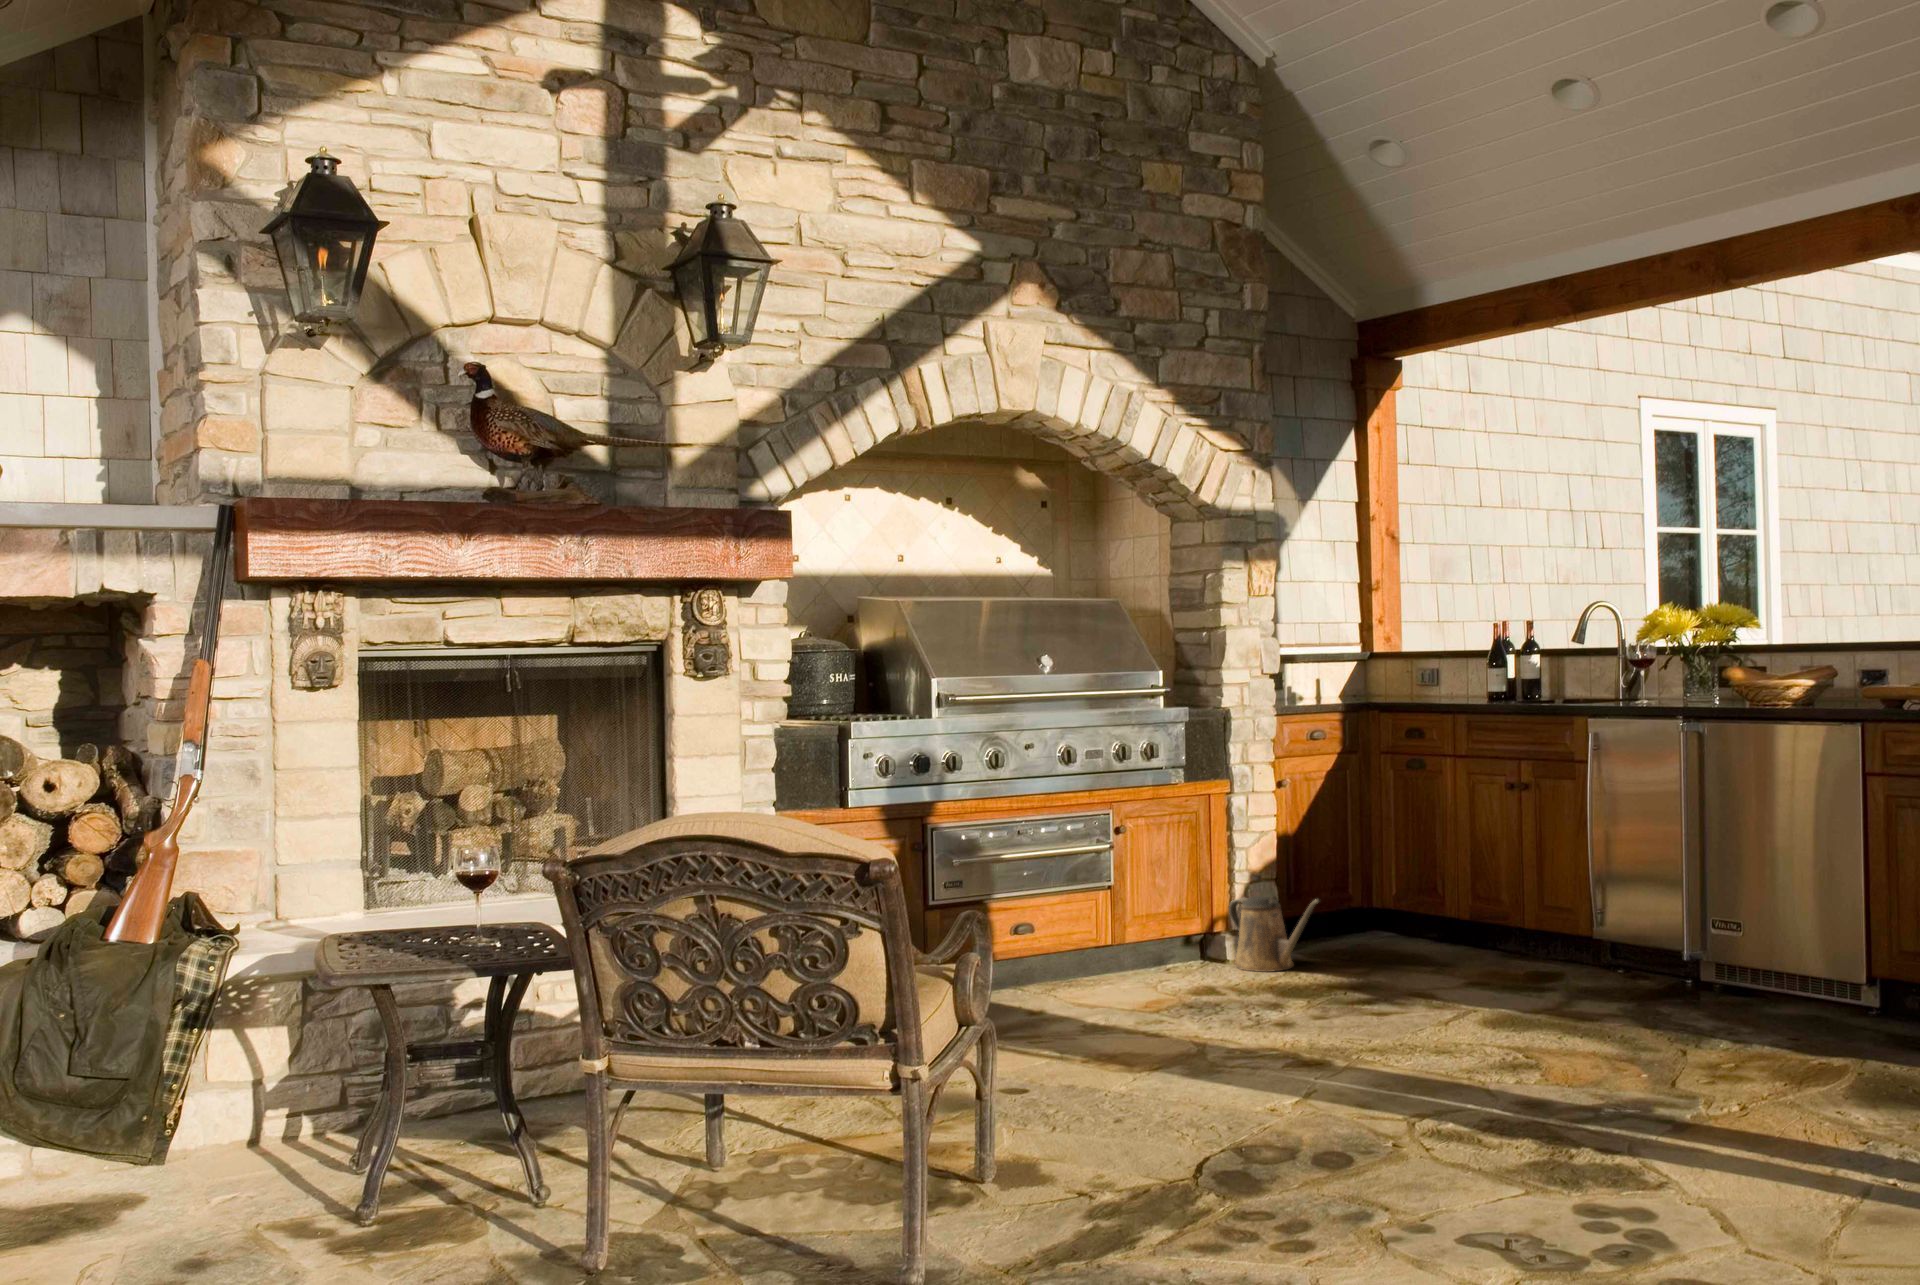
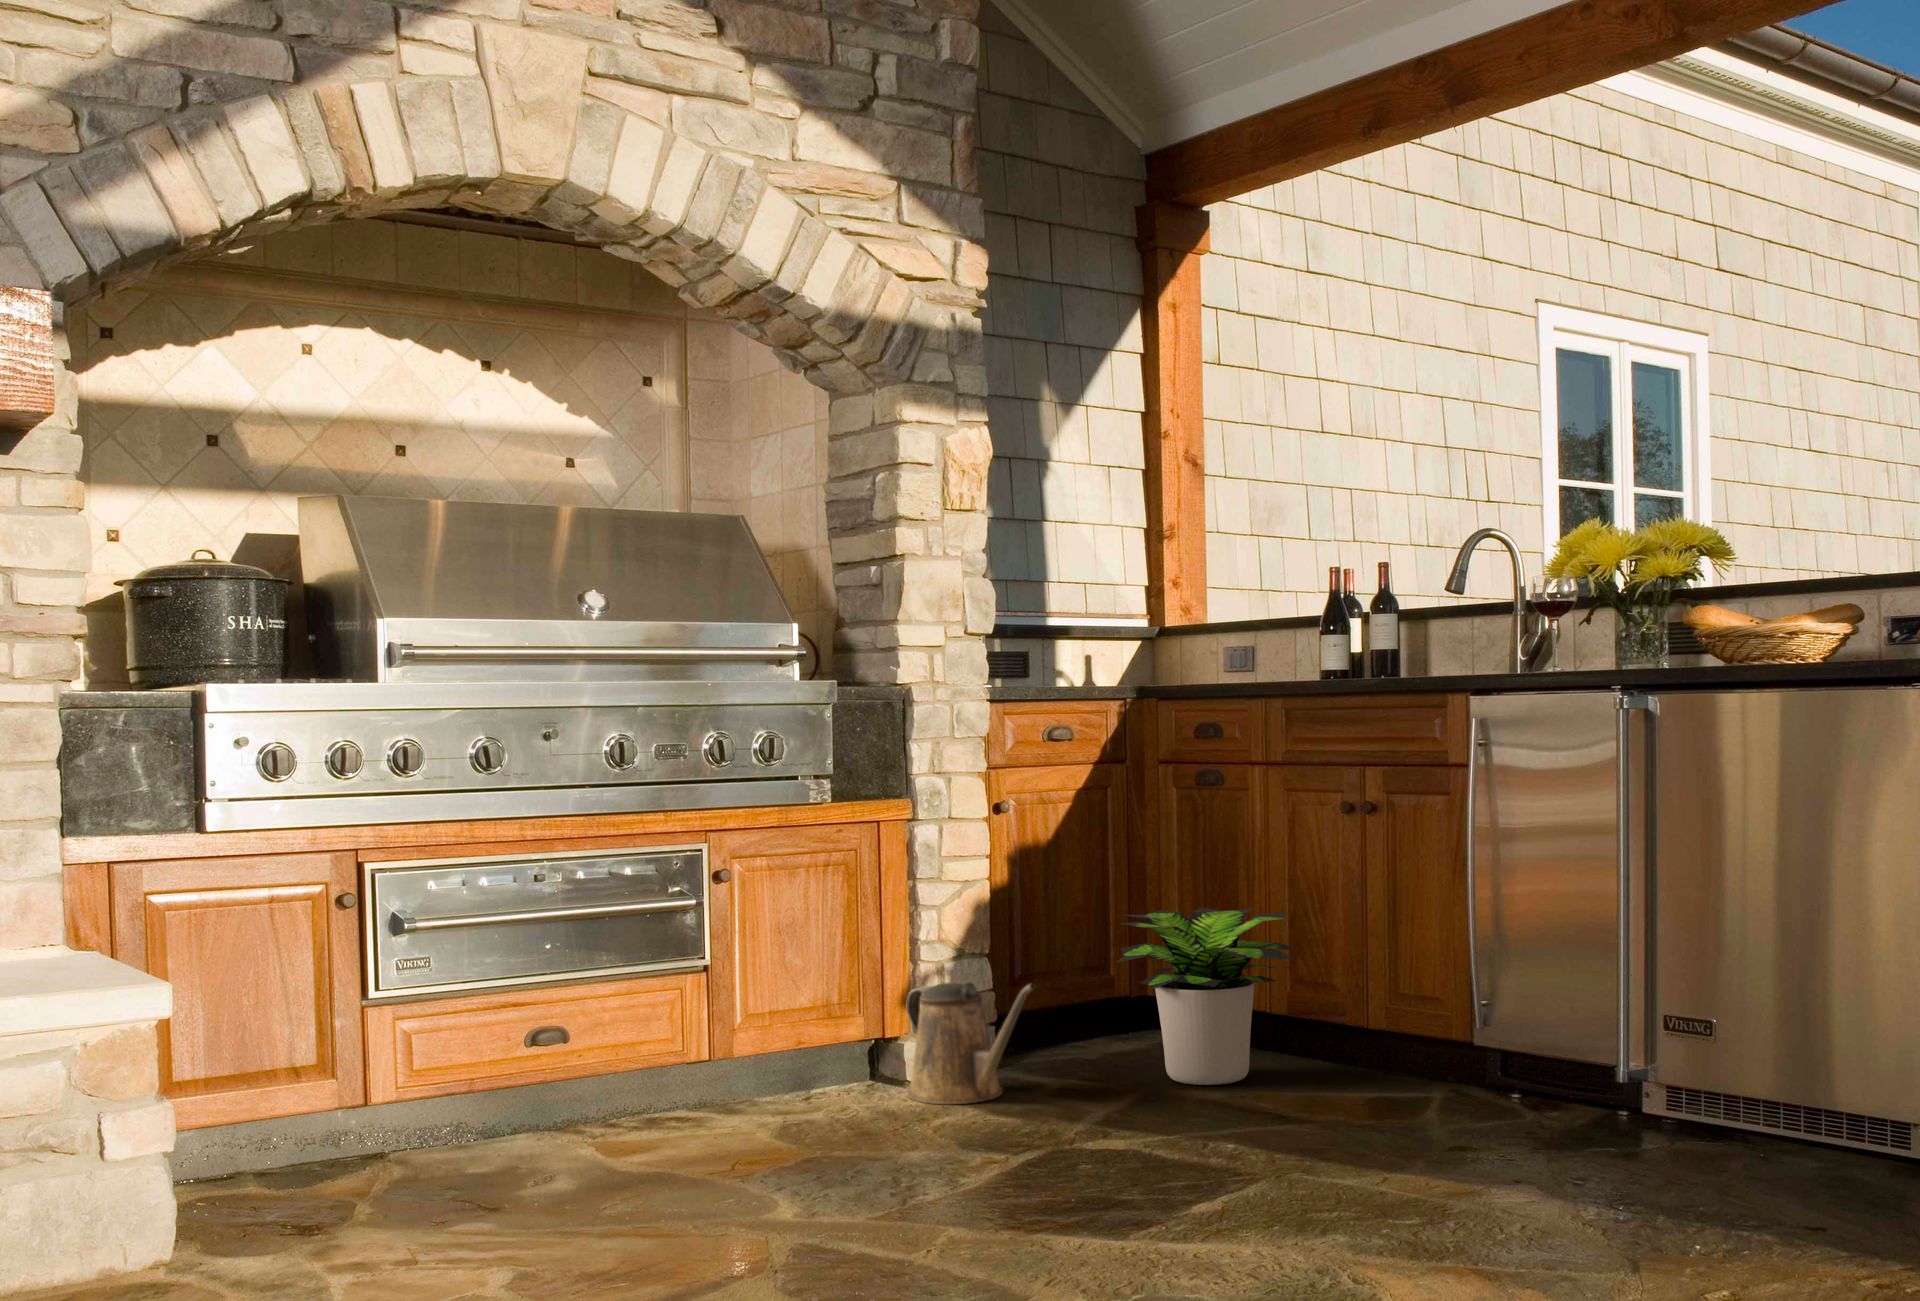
potted plant: none [1363,848,1481,961] -> present [1116,908,1298,1085]

